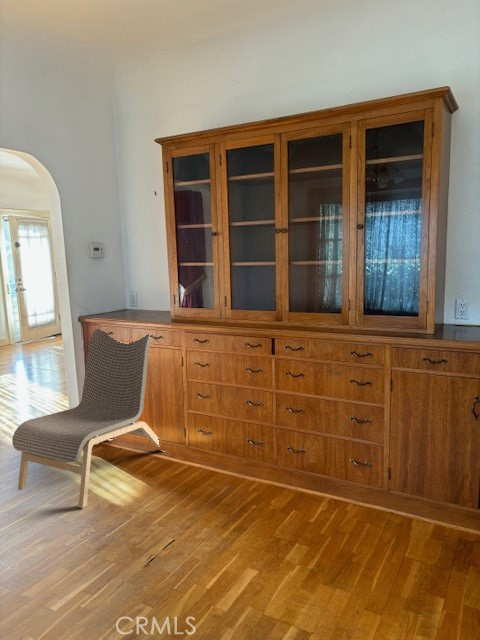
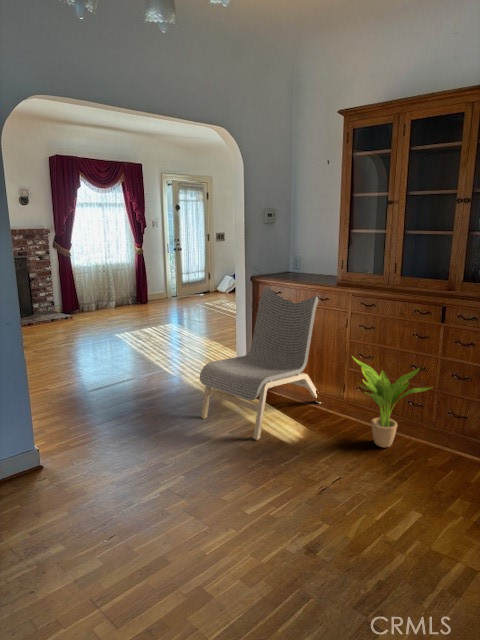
potted plant: none [183,398,269,494] -> present [354,358,432,447]

